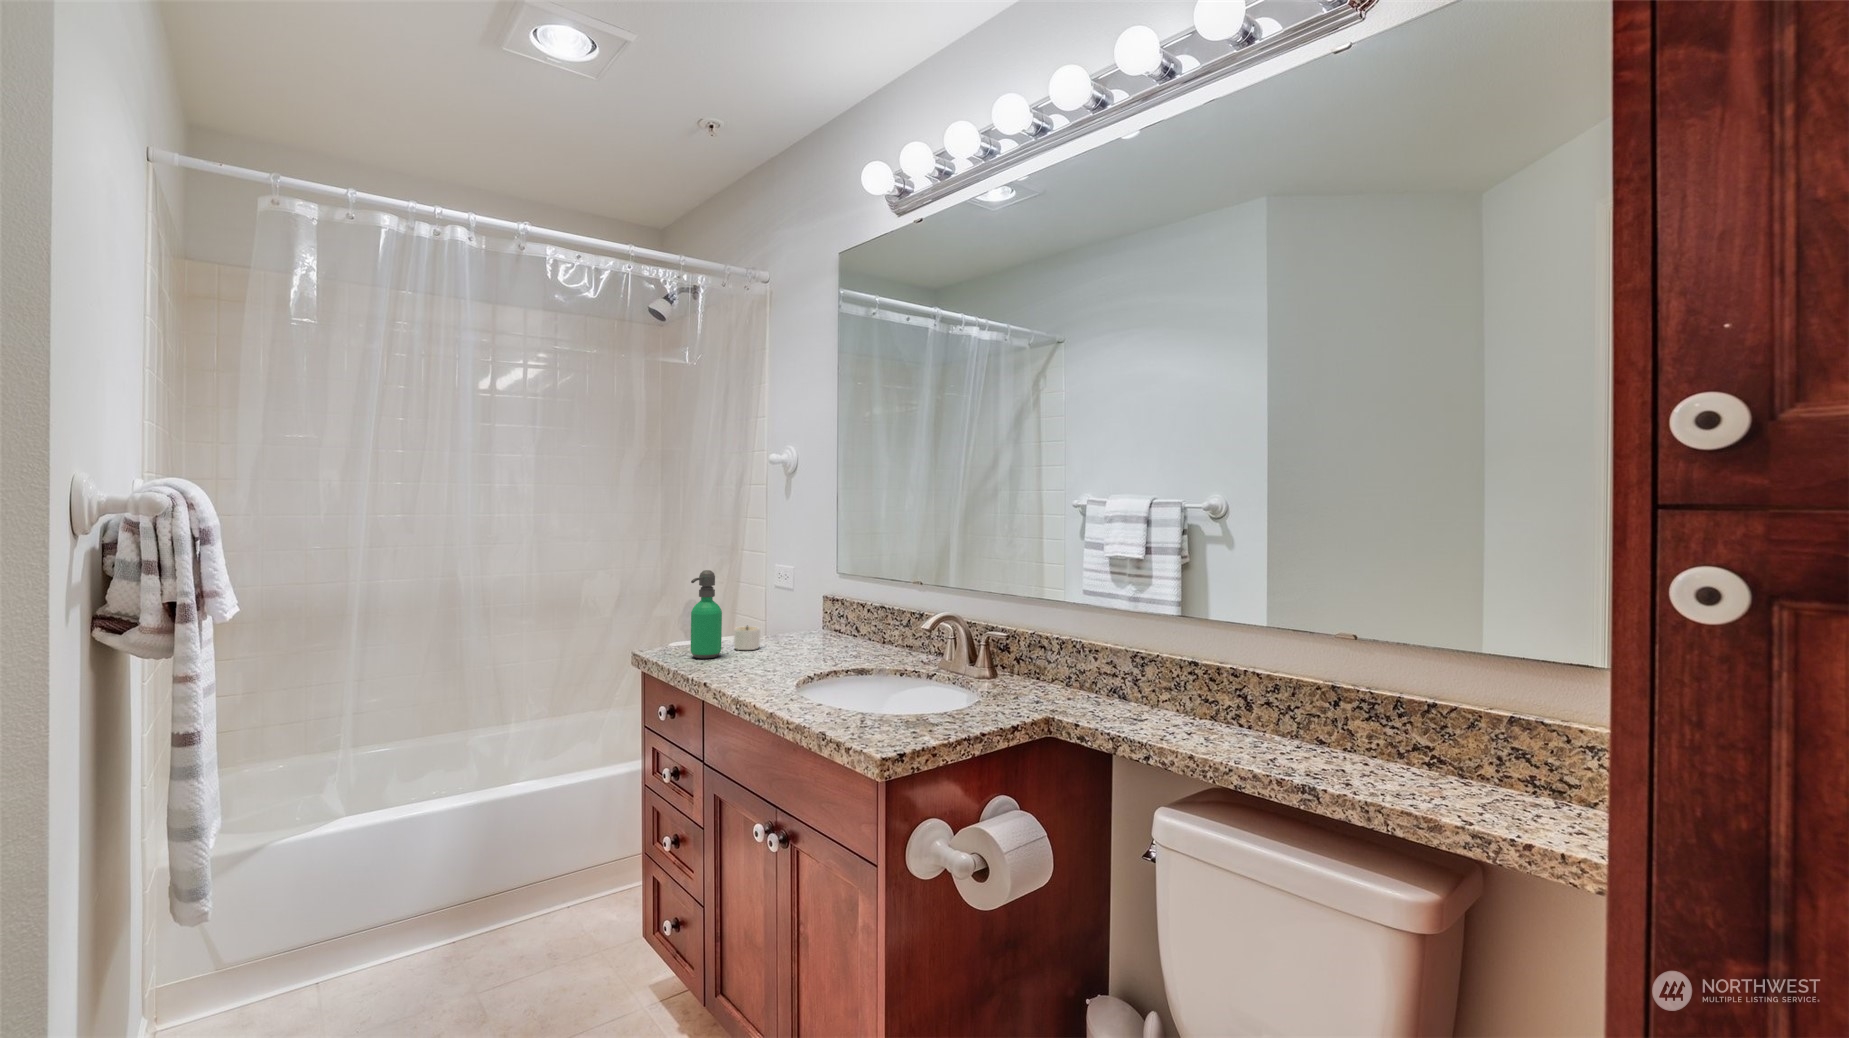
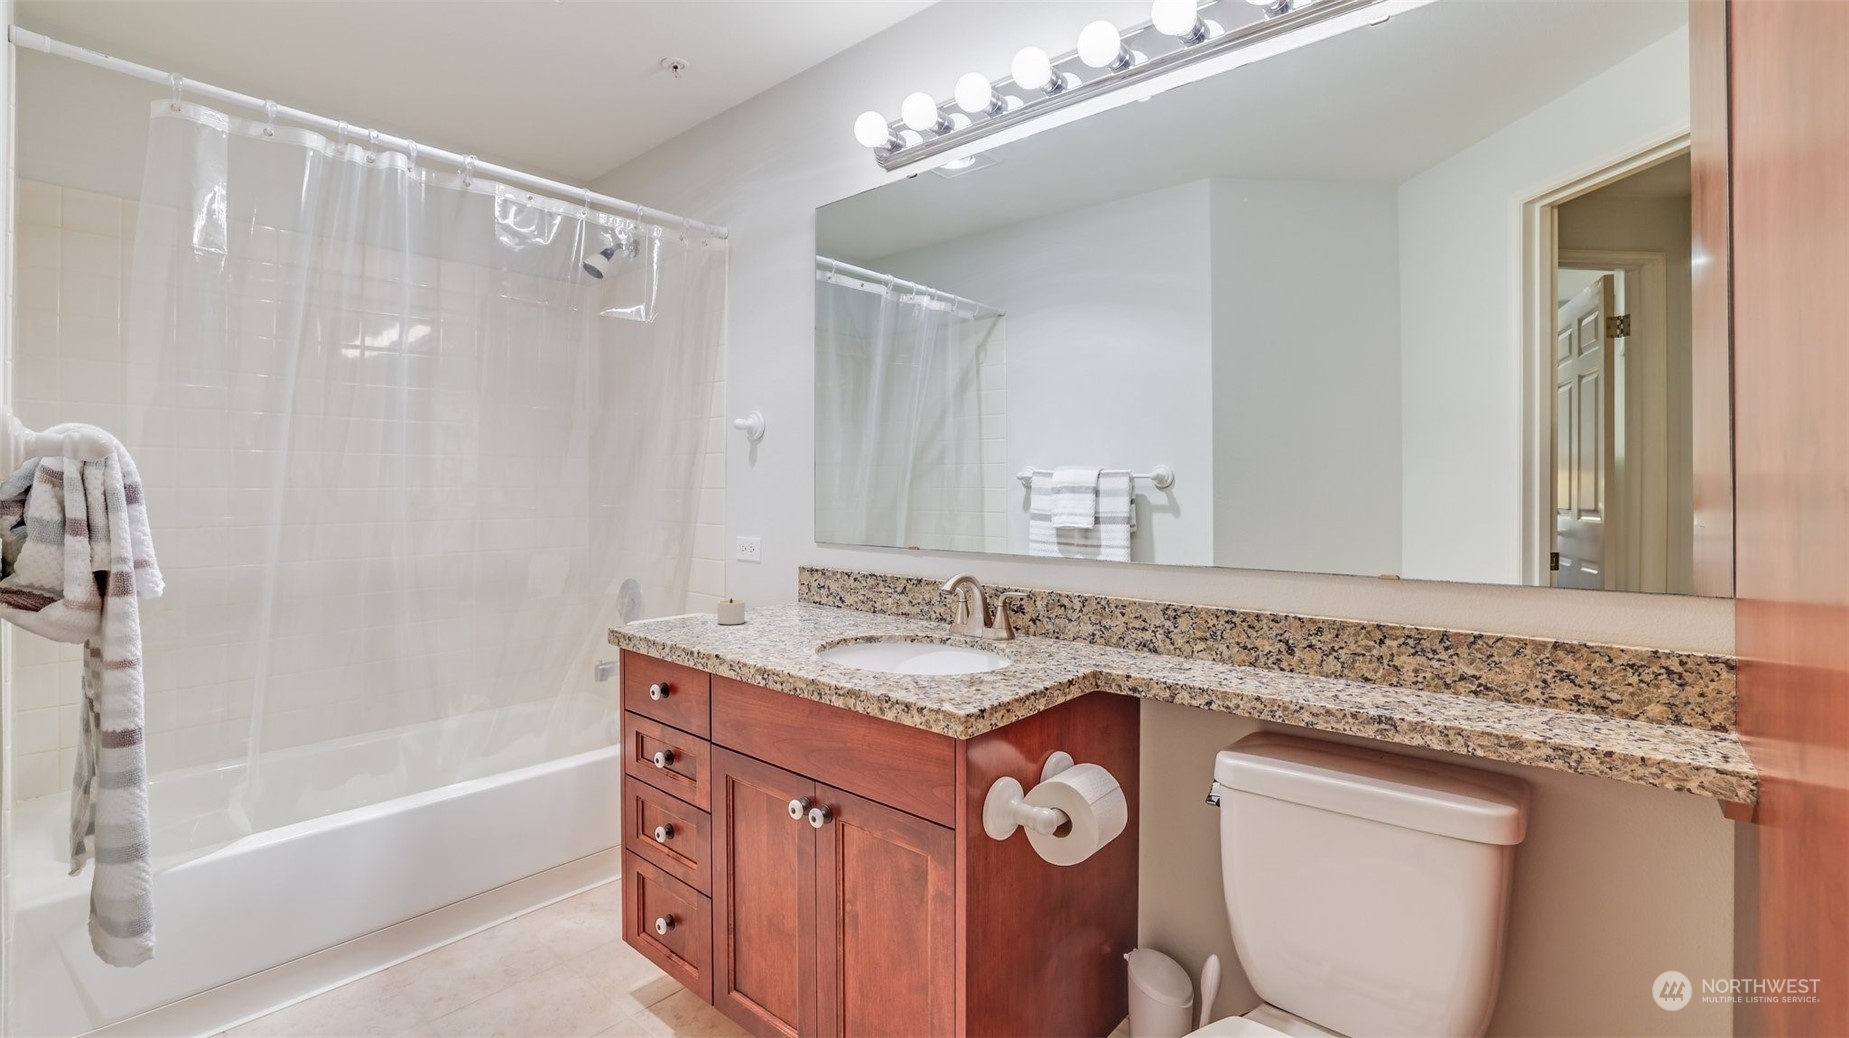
soap dispenser: present [691,570,722,658] -> none [676,539,710,633]

